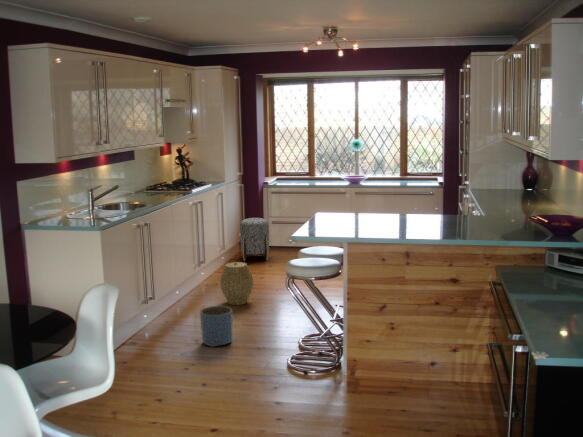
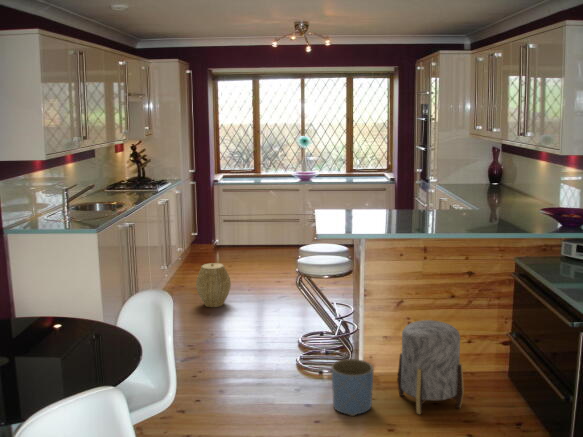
stool: present [240,218,269,261] -> present [397,320,464,414]
planter: present [200,306,232,347] -> present [331,359,374,416]

